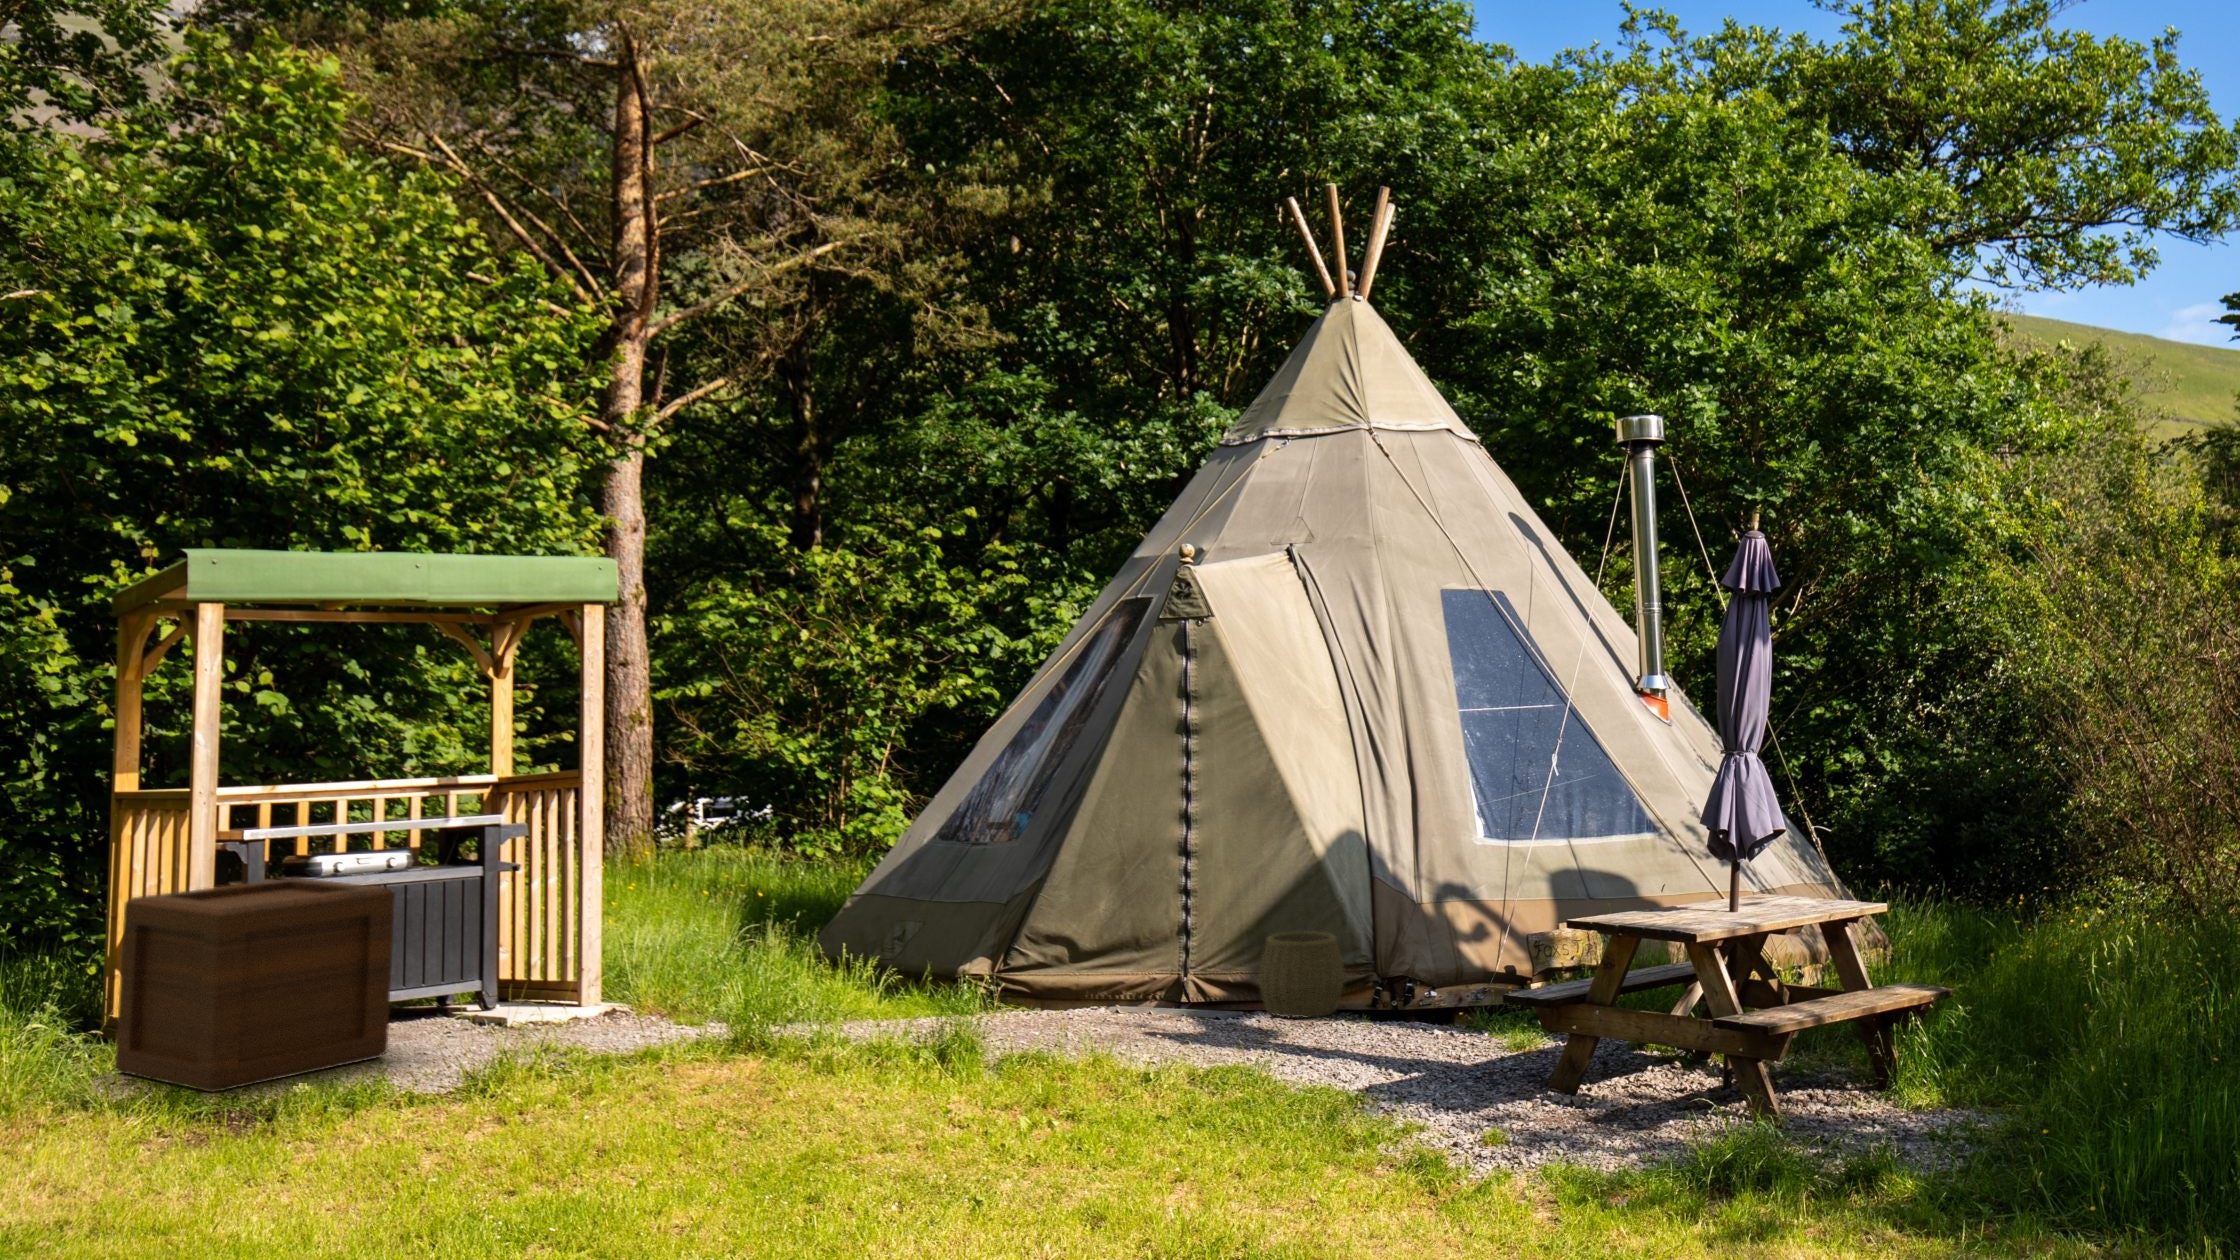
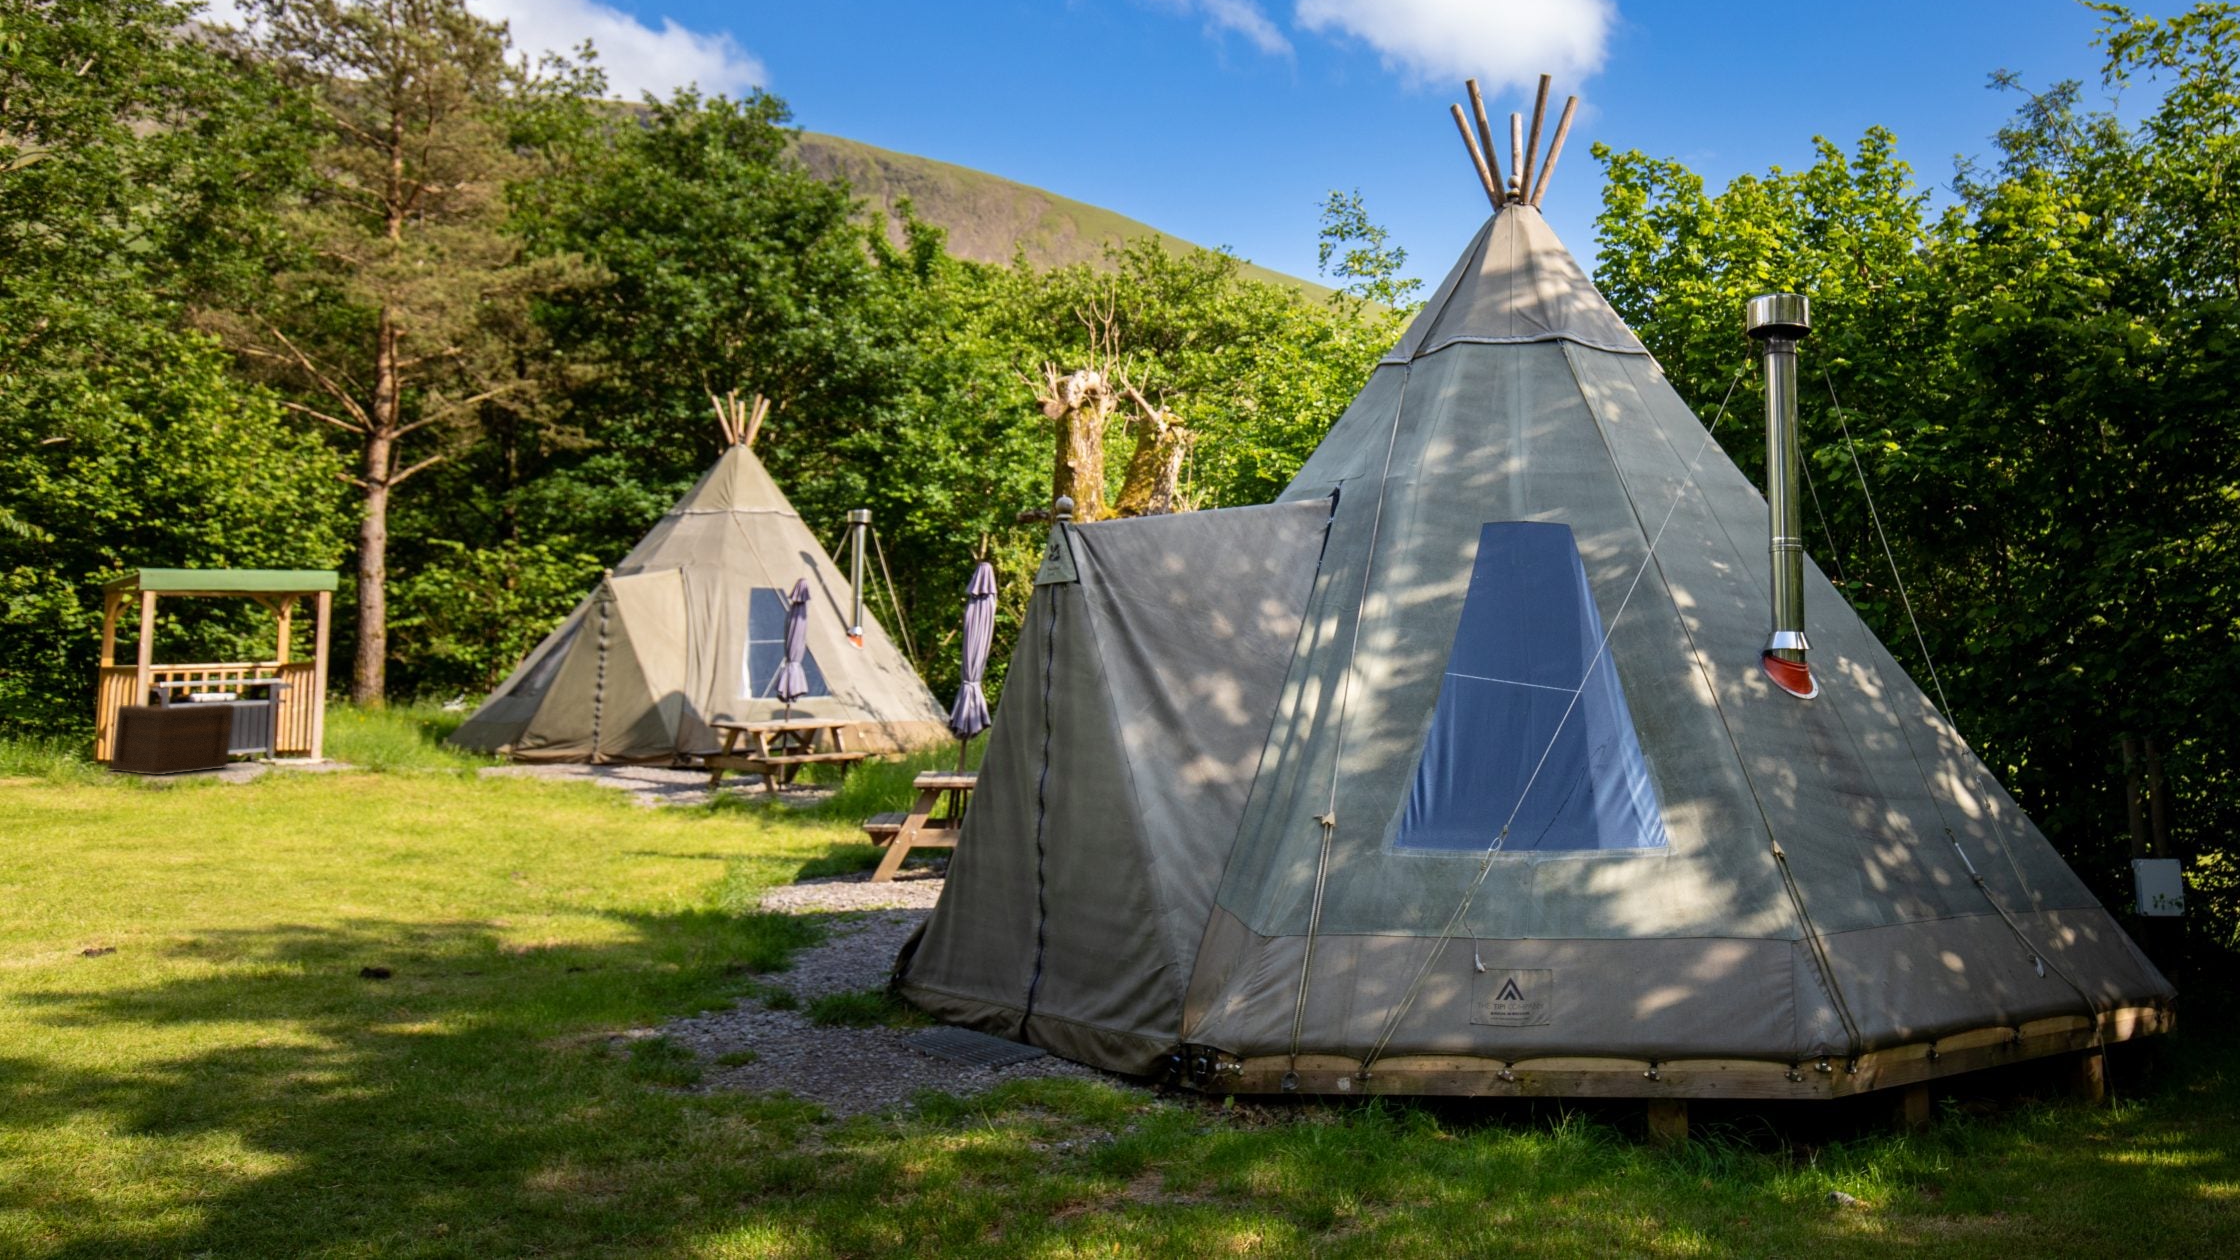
woven basket: present [1259,931,1344,1018] -> none [609,731,647,763]

